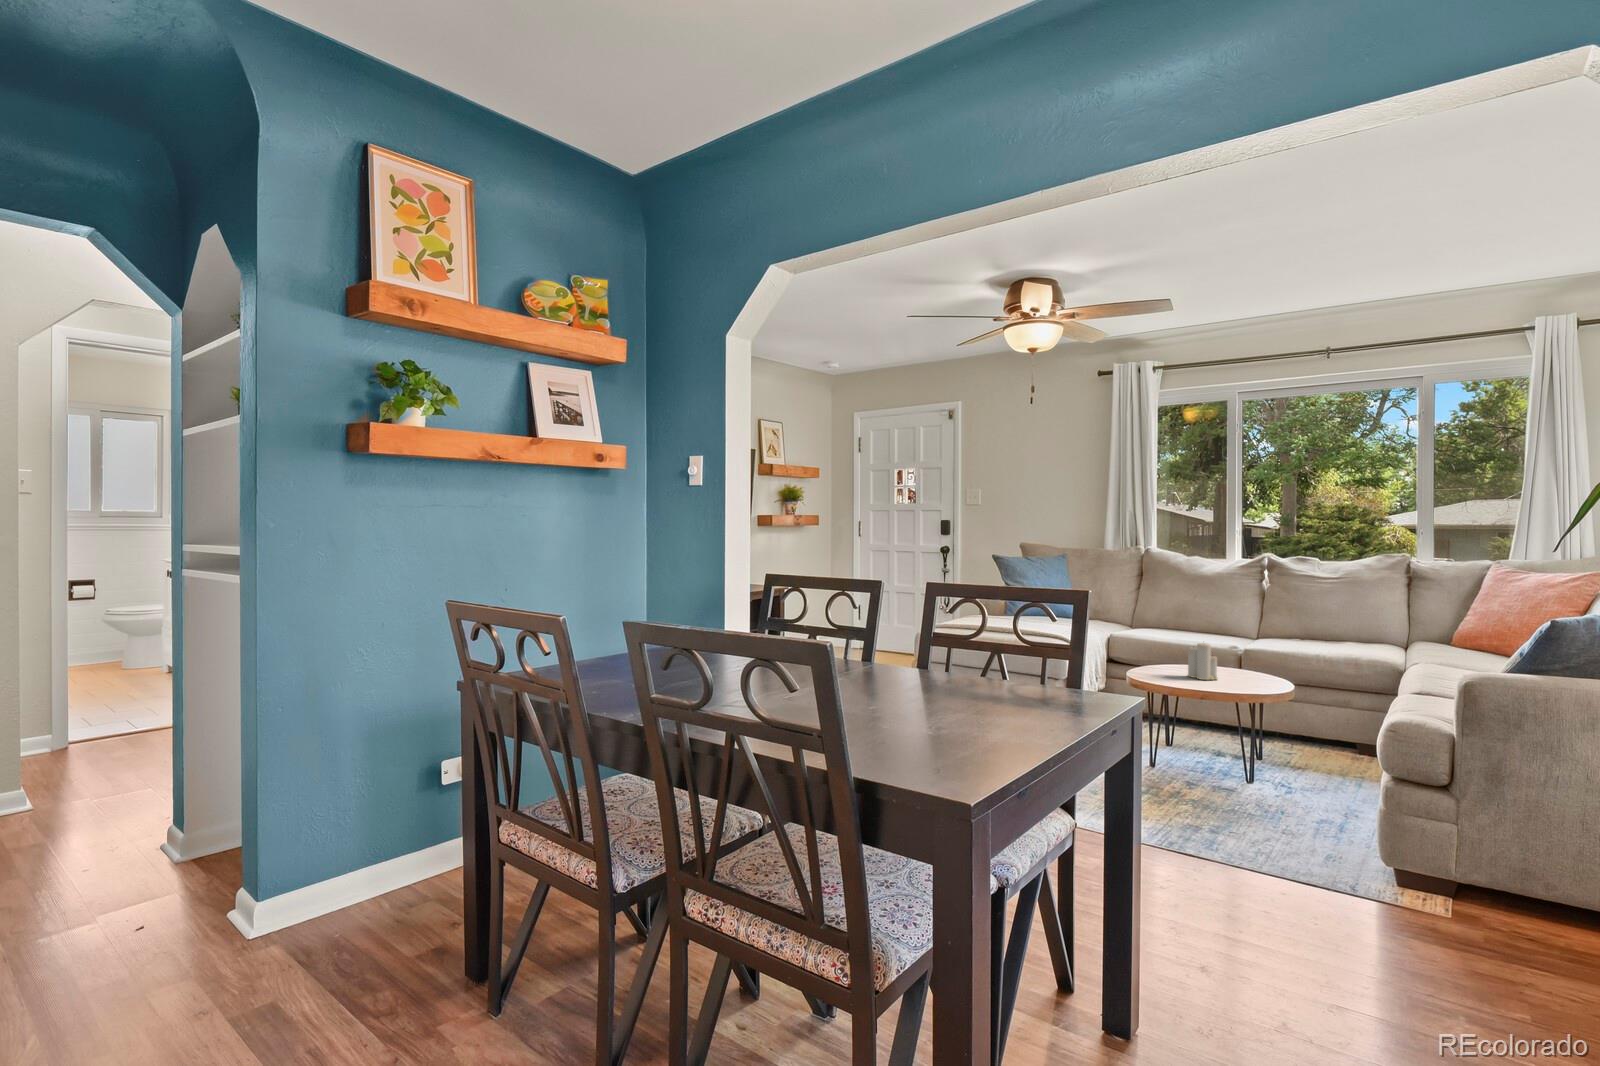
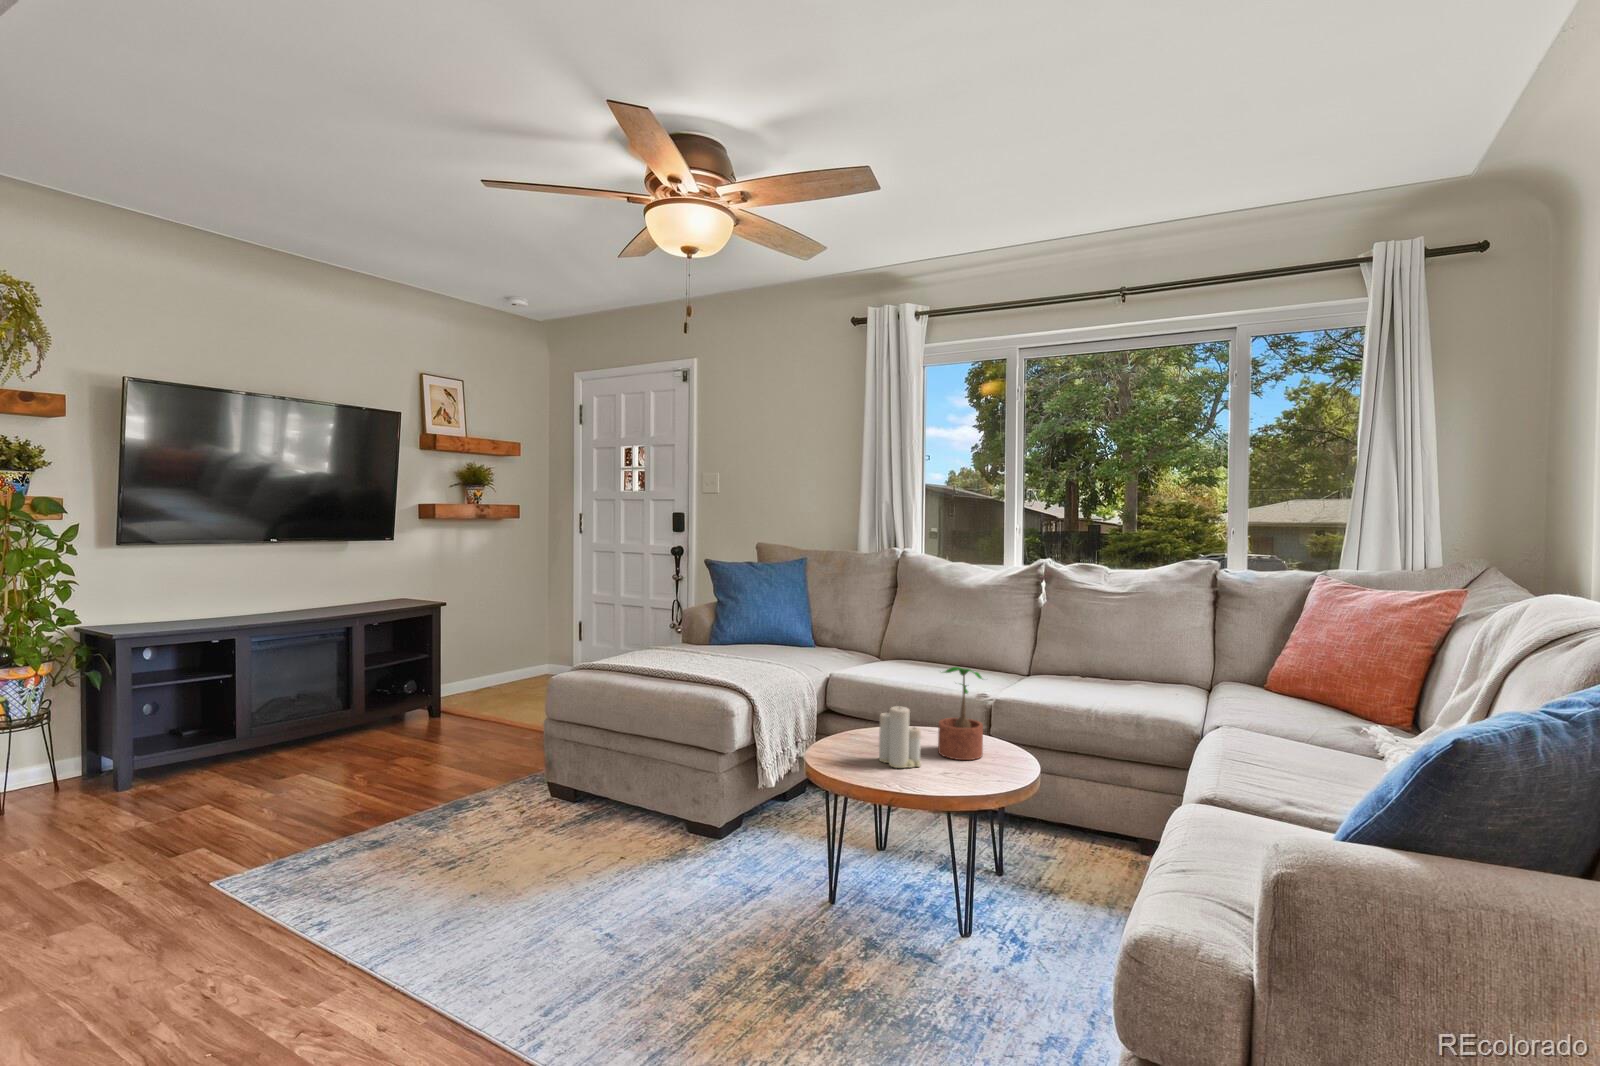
potted plant: none [1223,620,1259,678] -> present [938,667,983,760]

